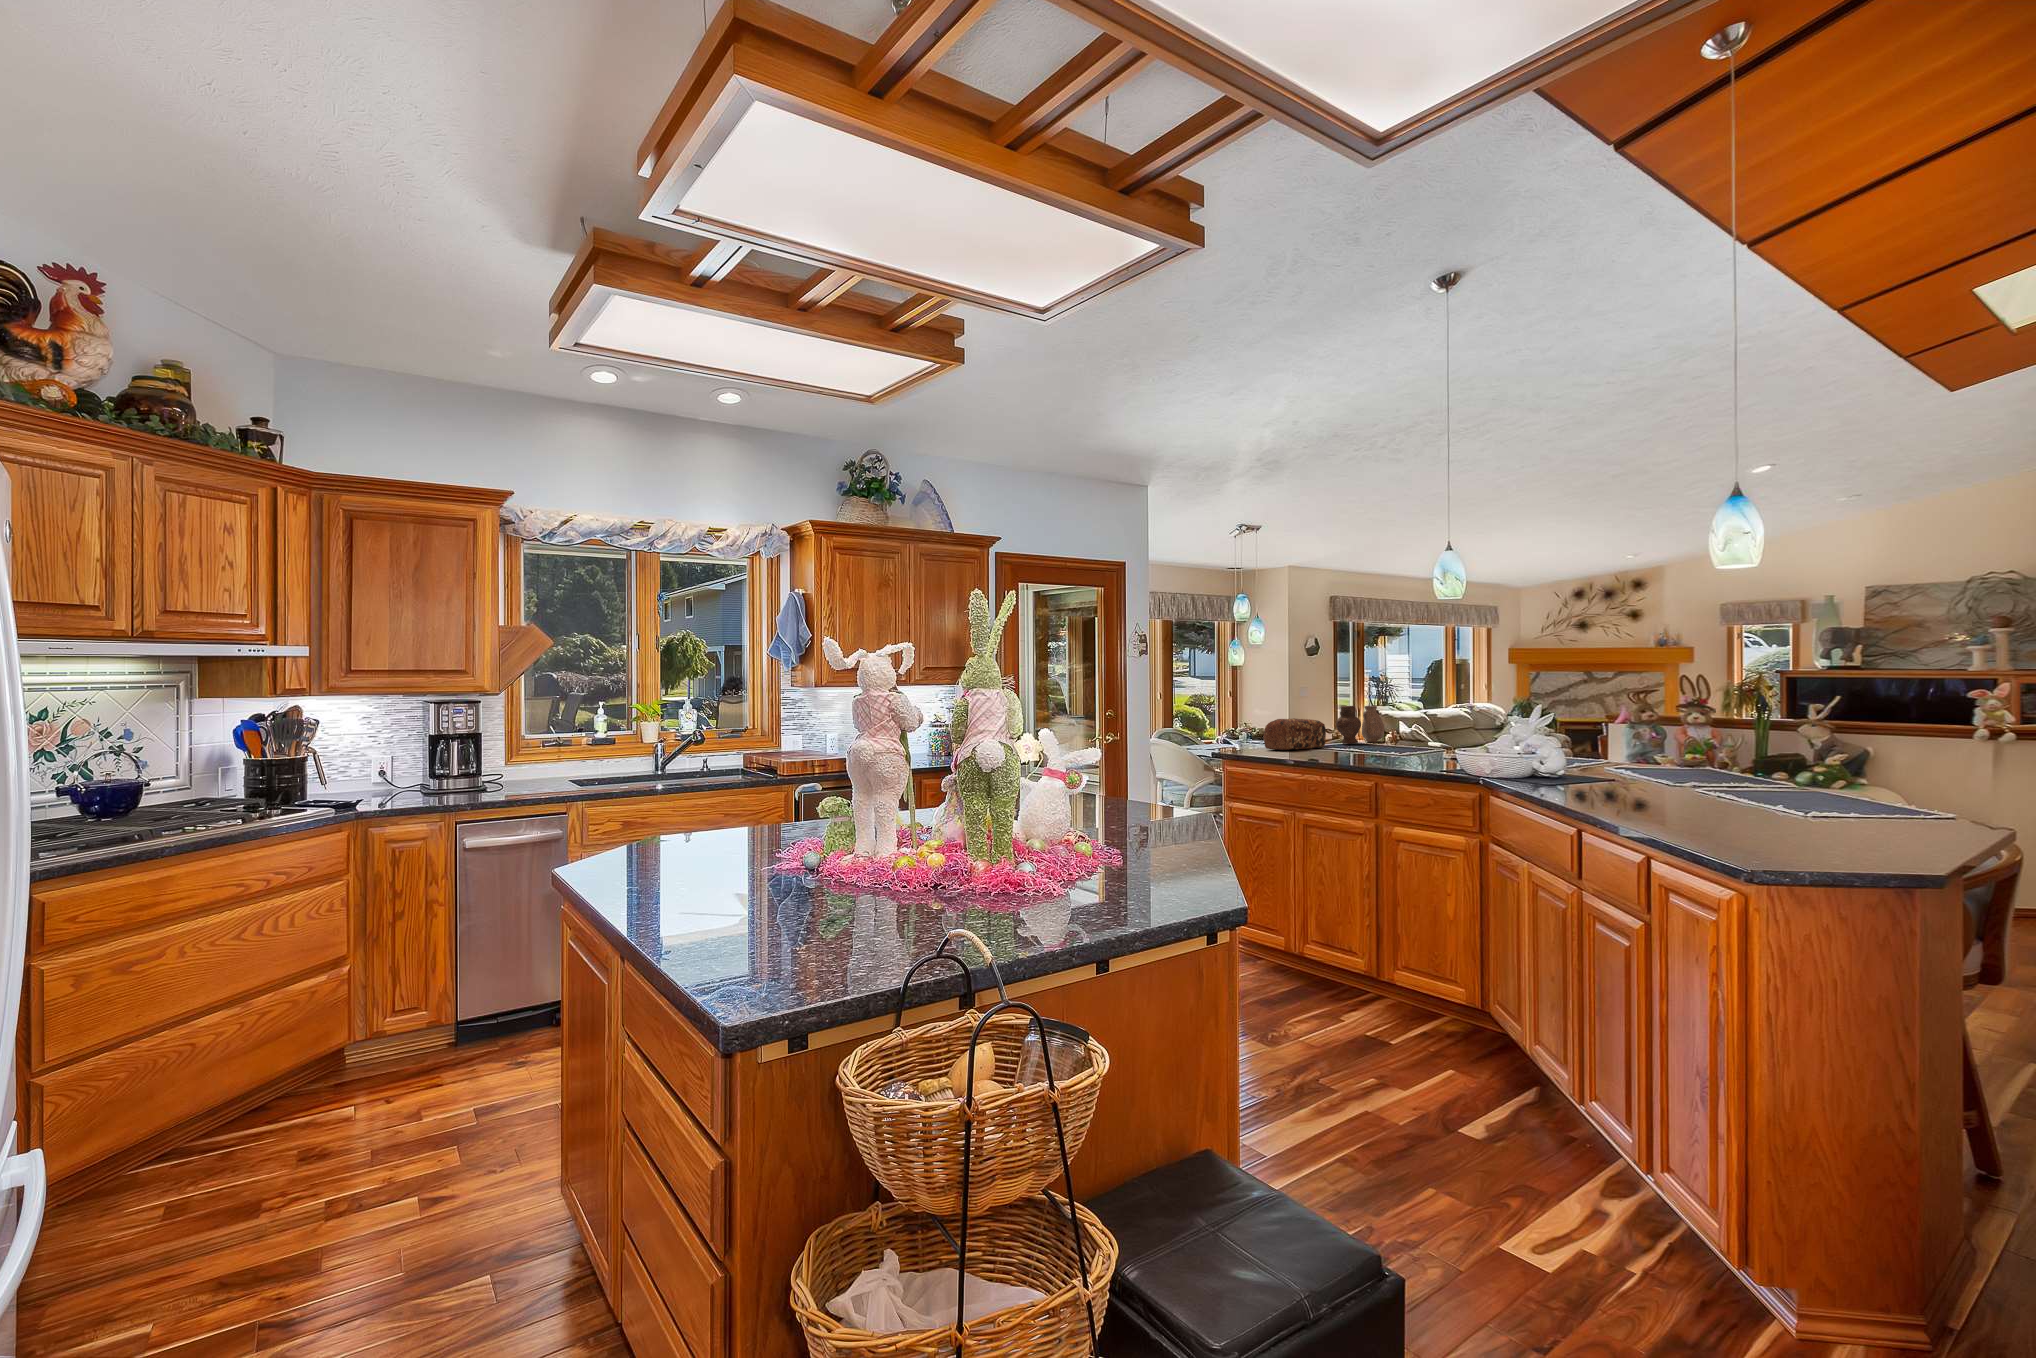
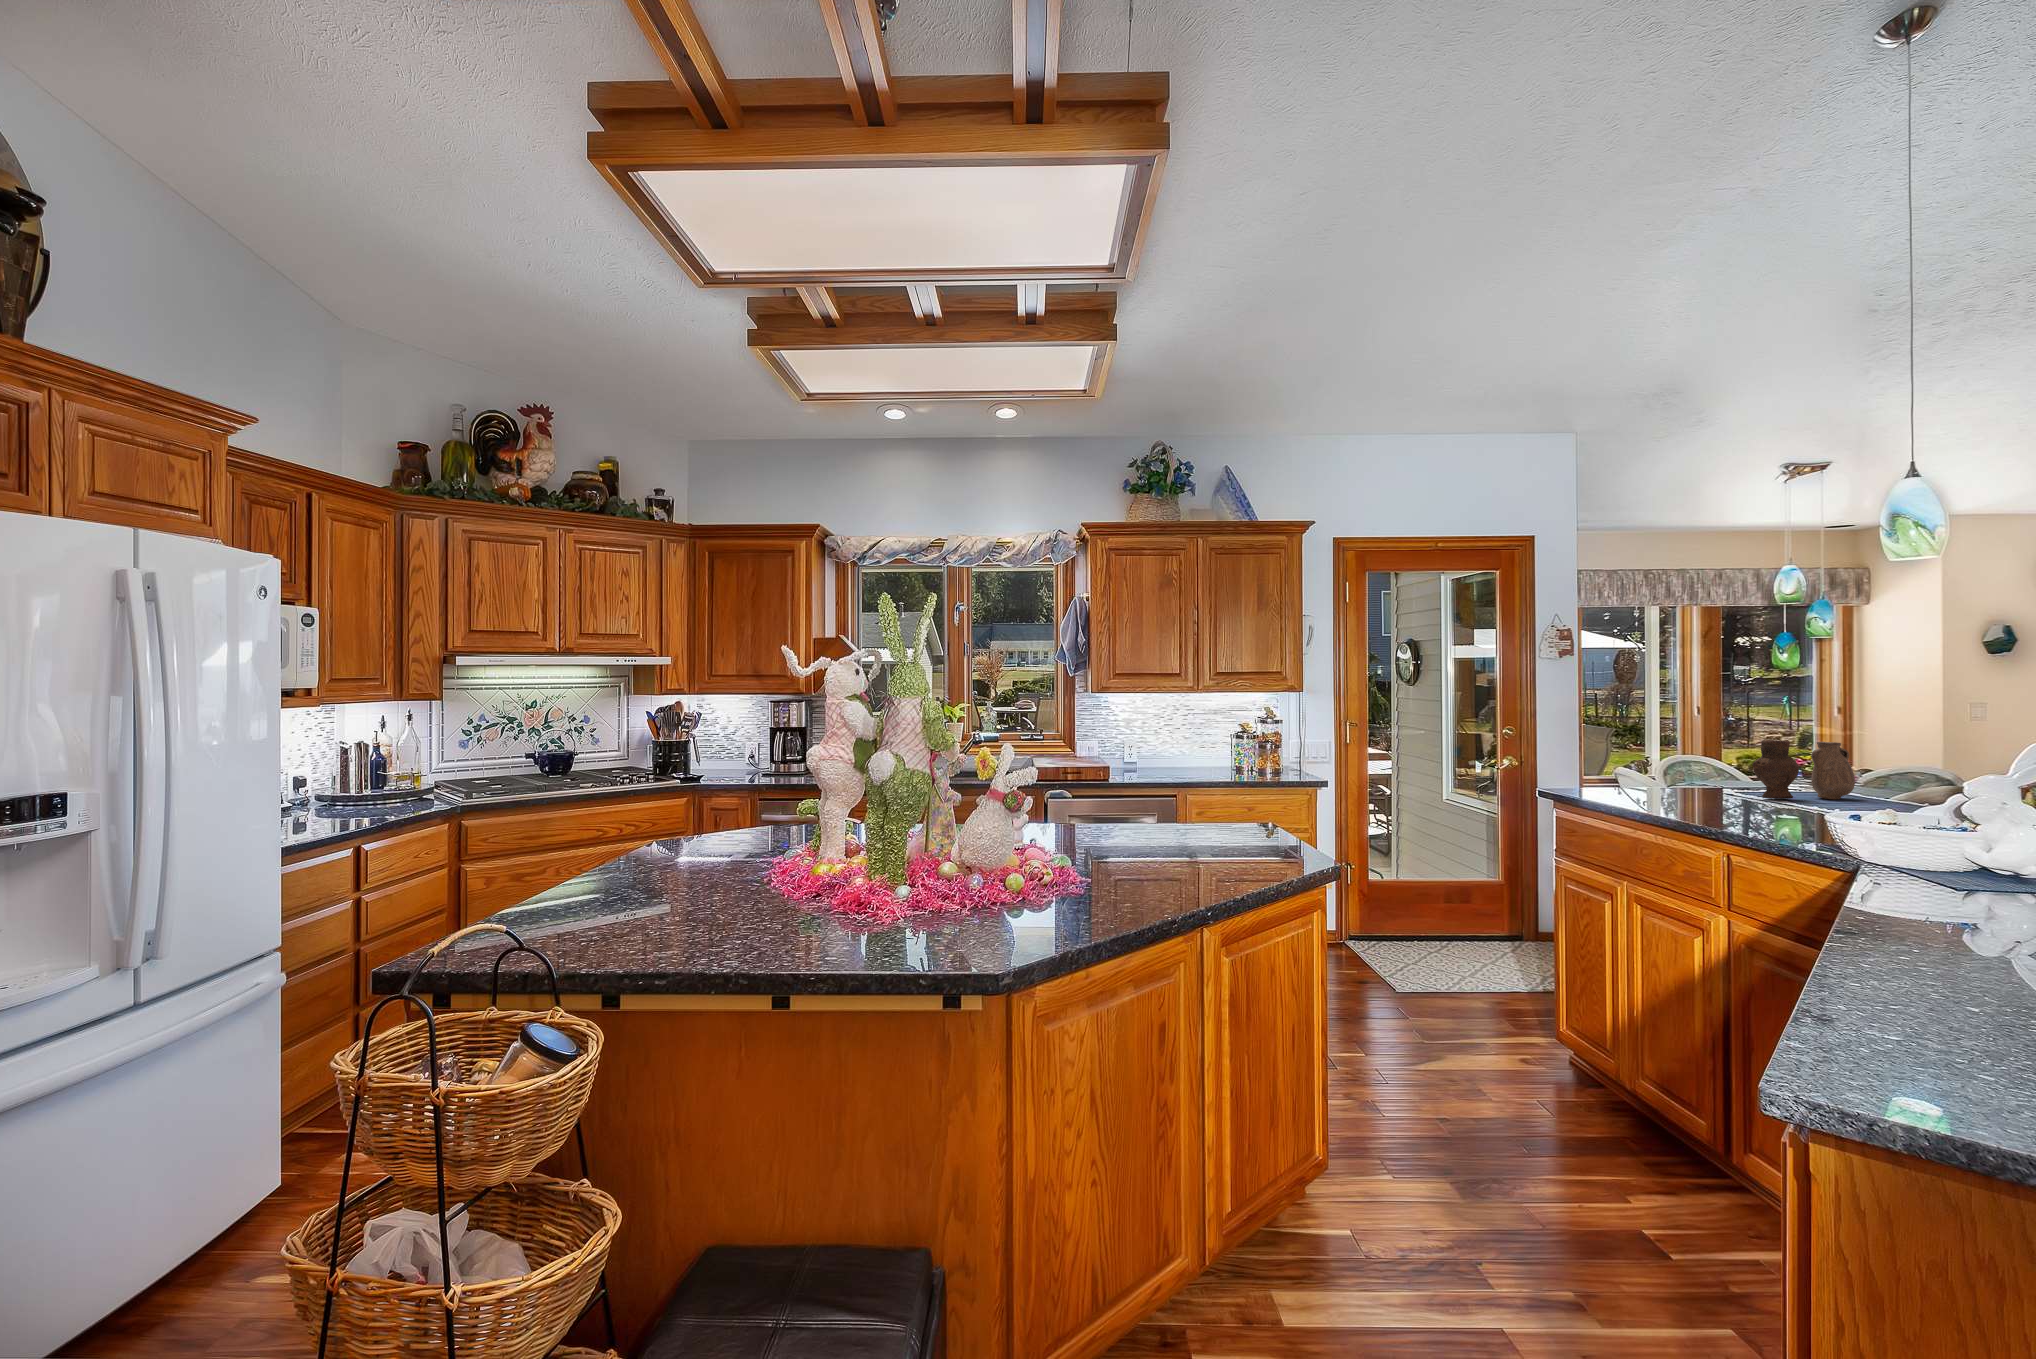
bread loaf: present [1263,718,1326,750] -> none [1610,755,1723,800]

